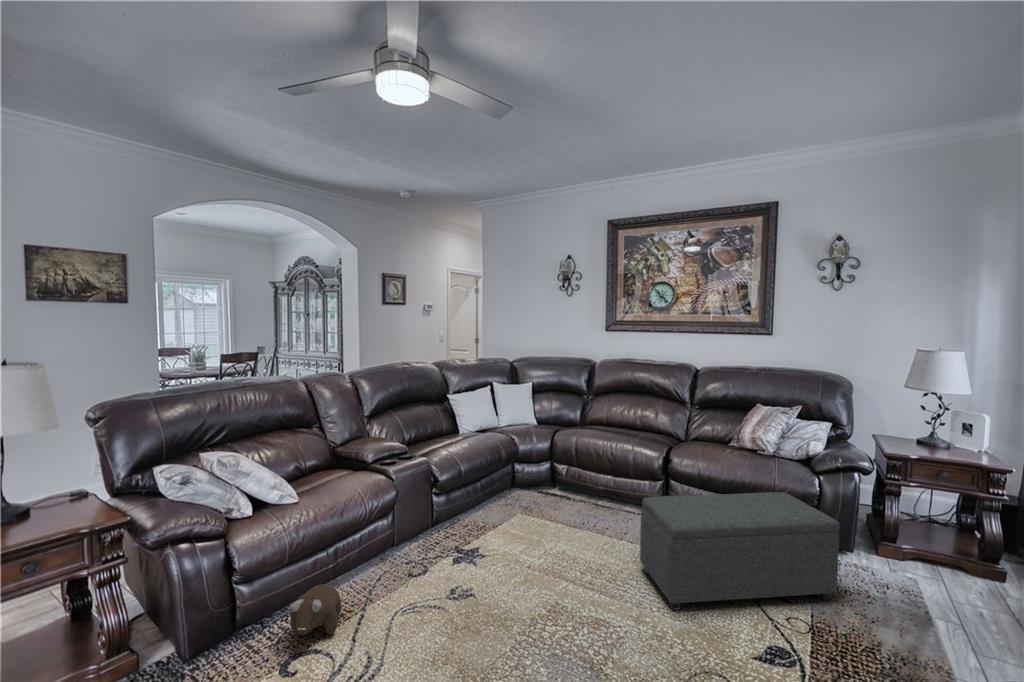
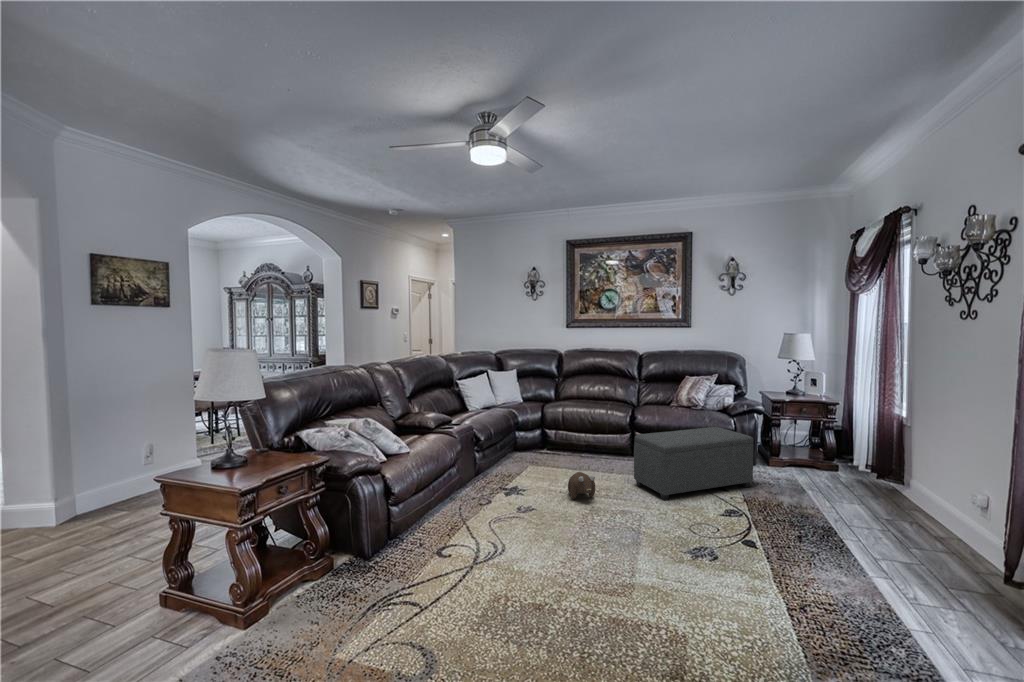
plush toy: present [290,584,341,635] -> present [568,472,595,499]

